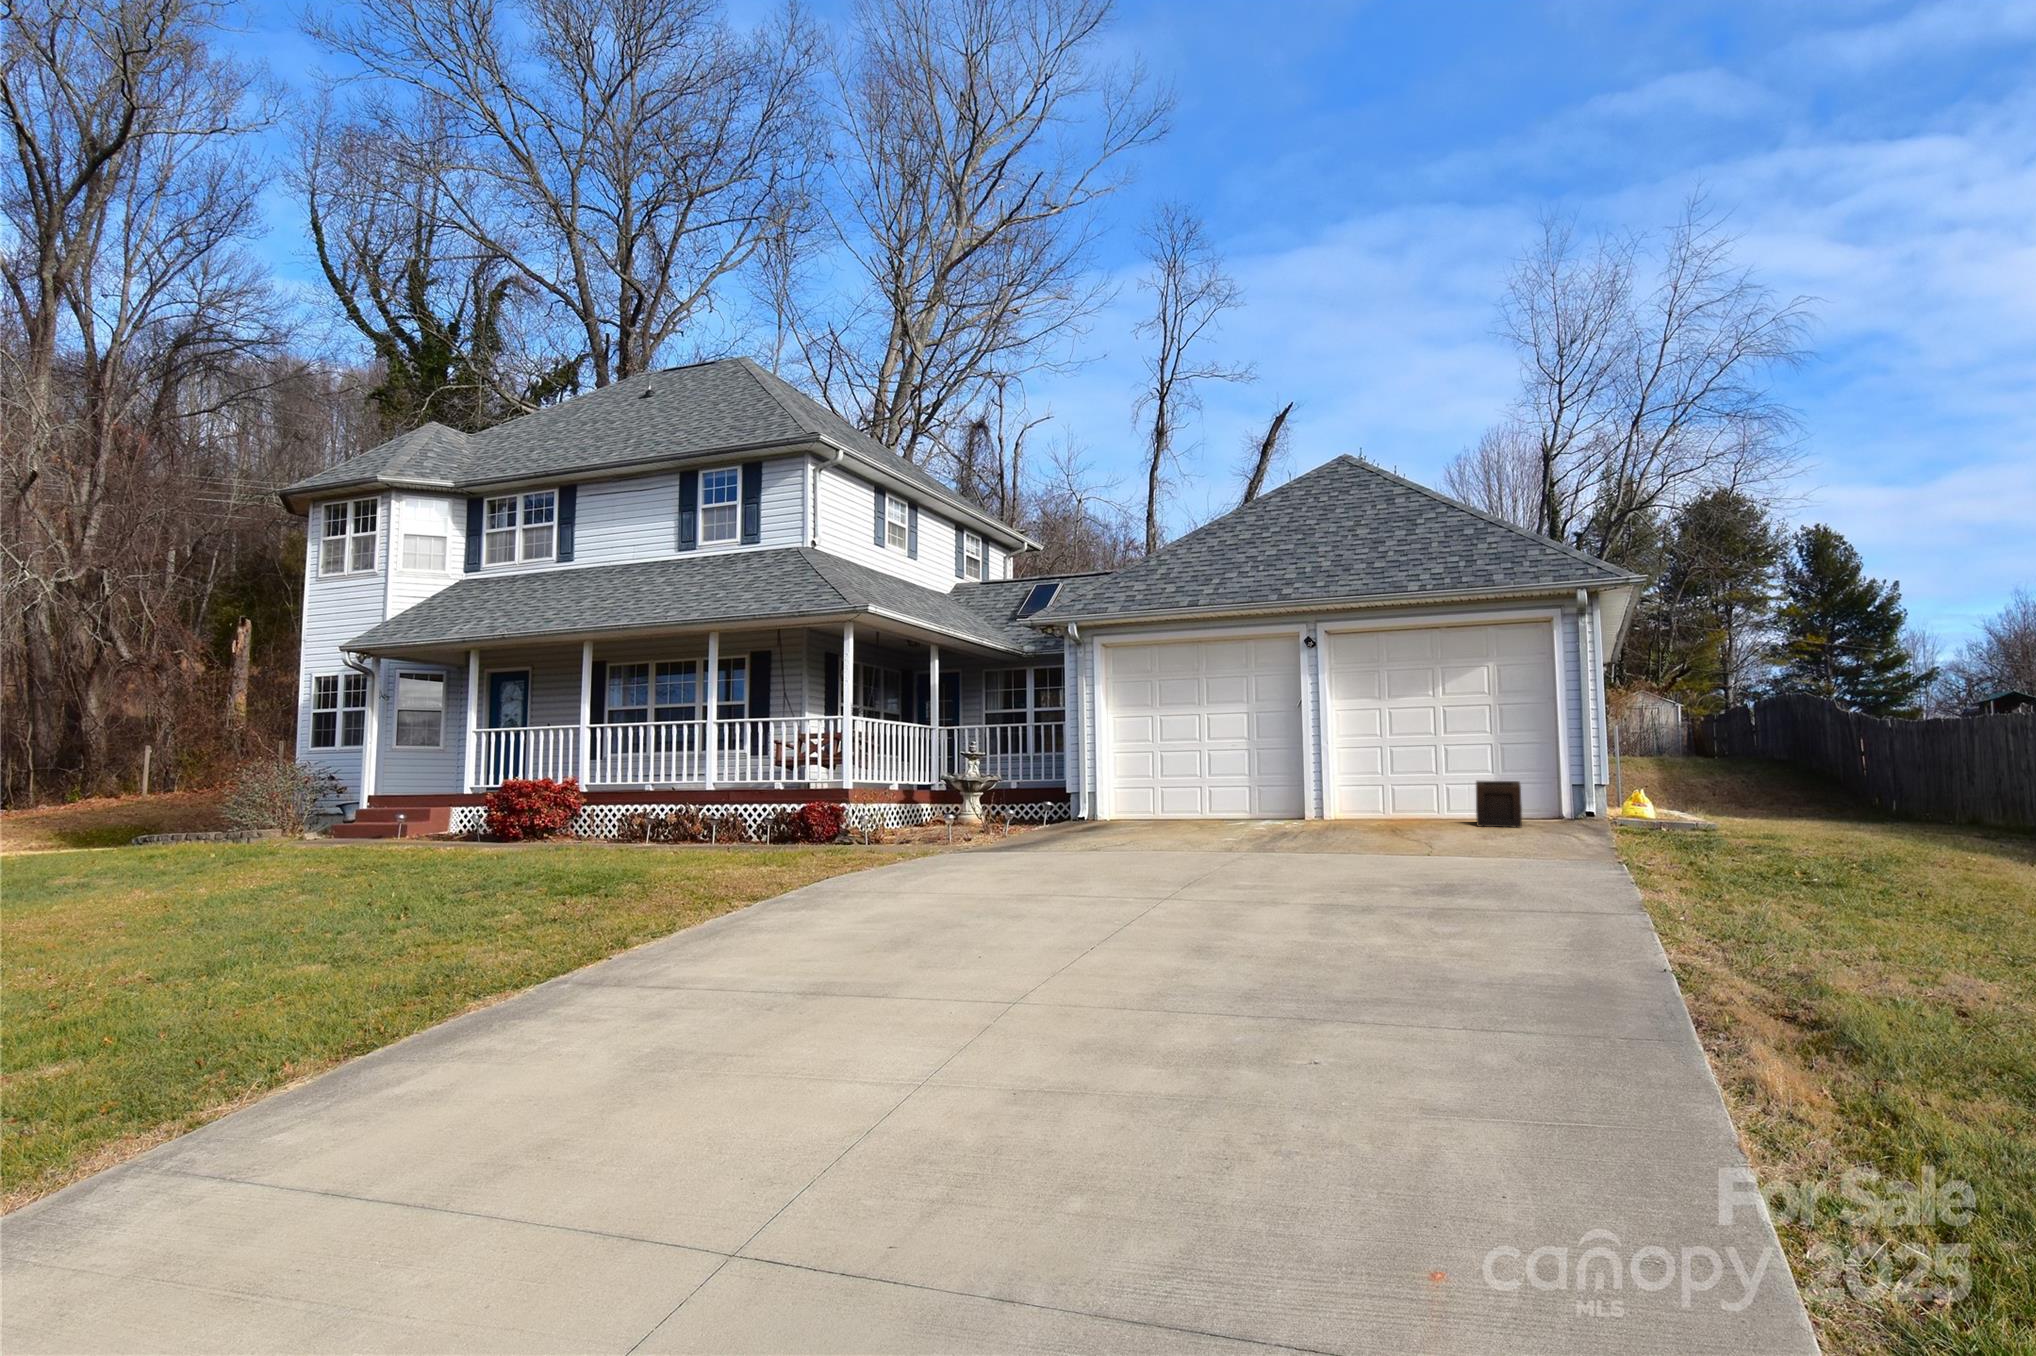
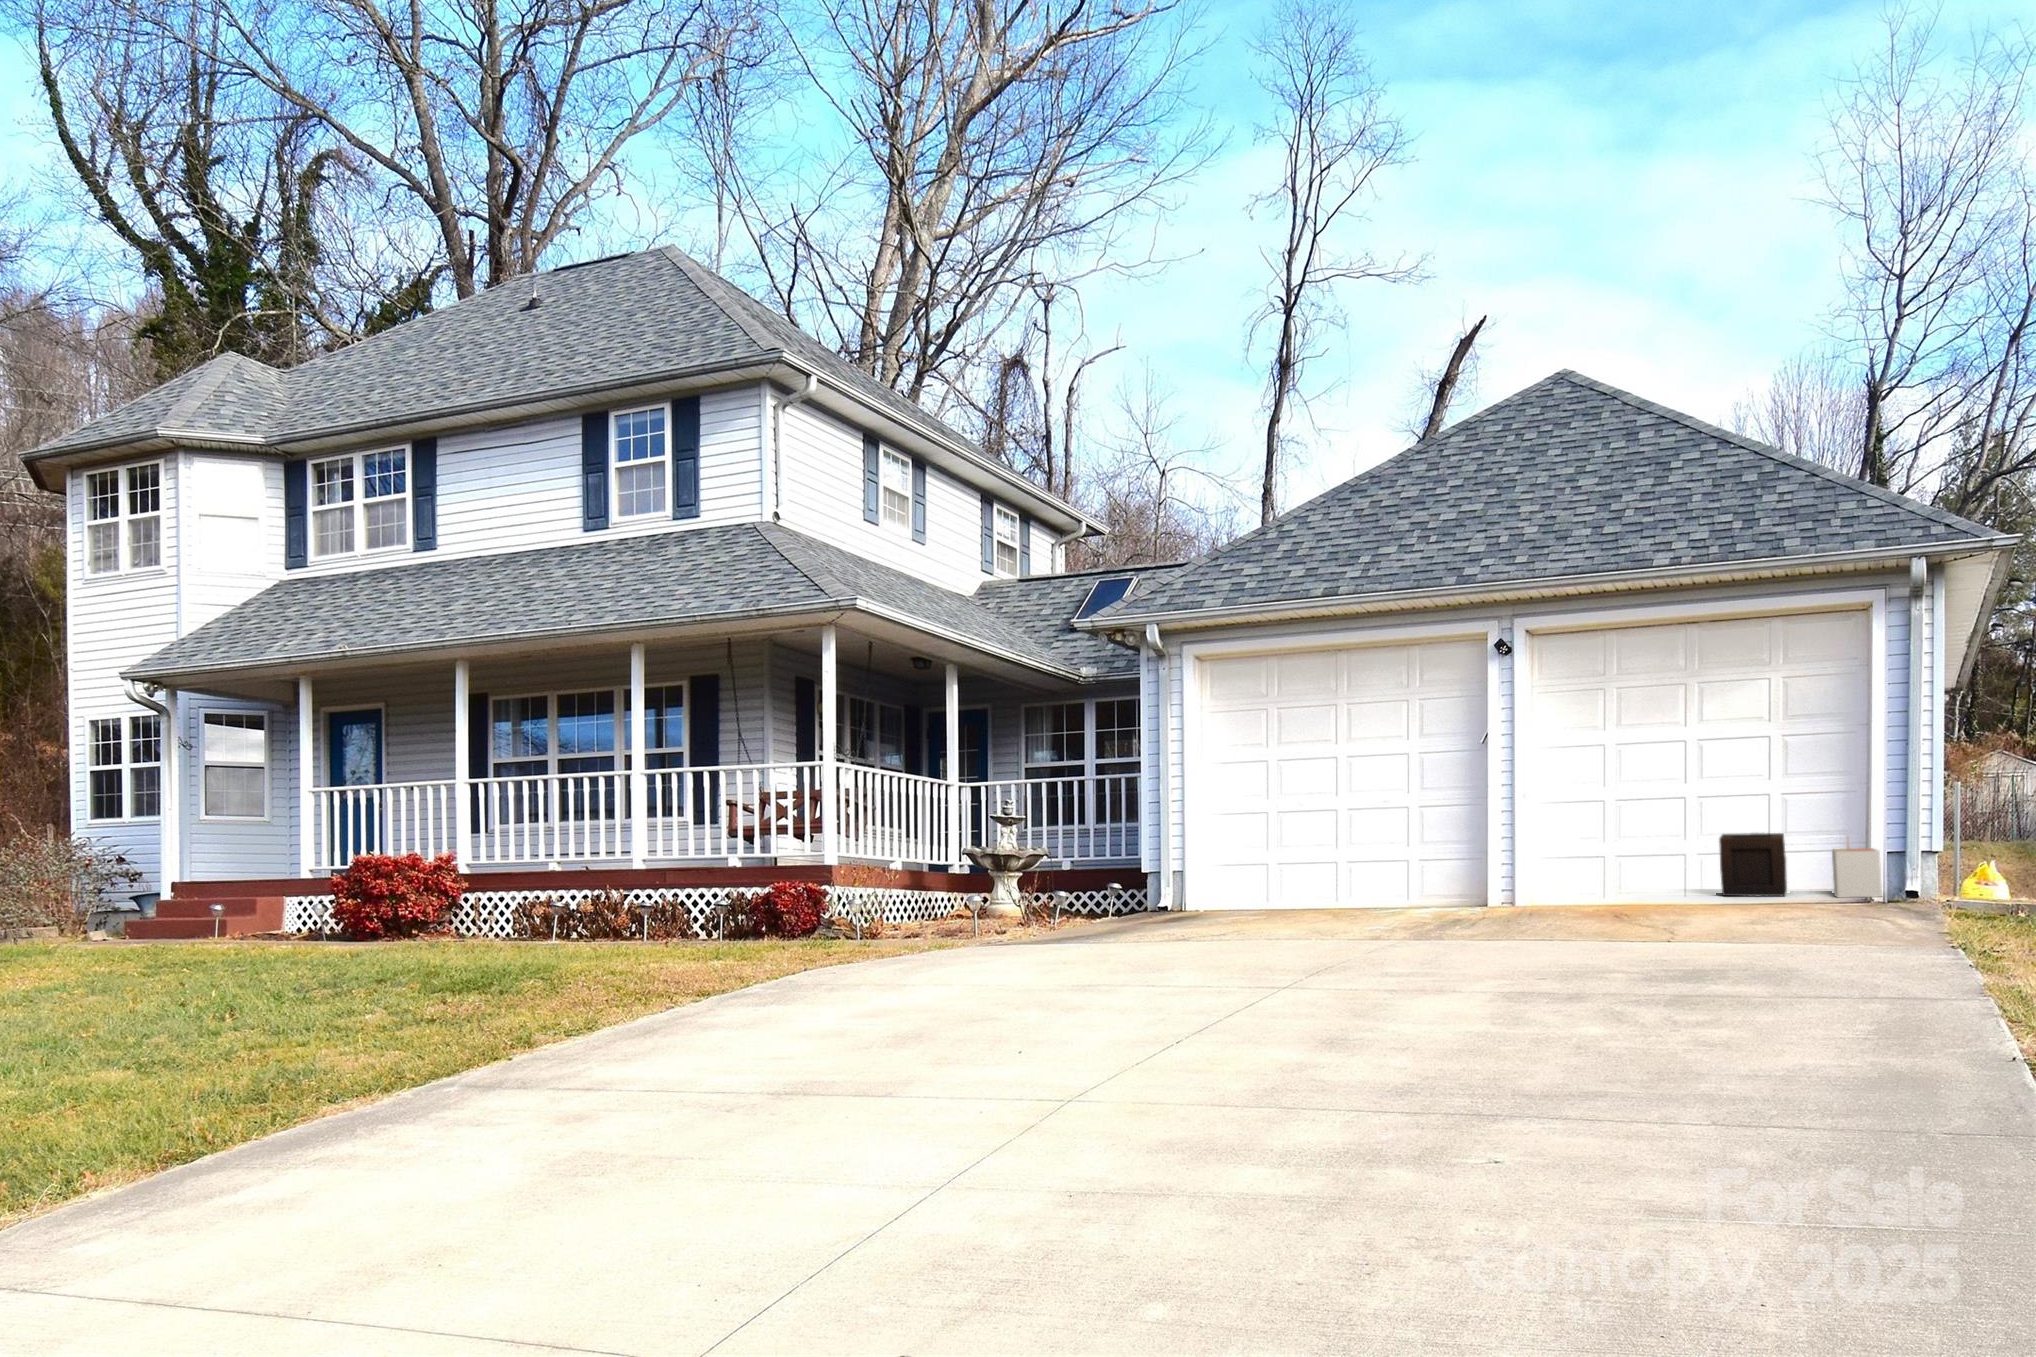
storage bin: none [1555,785,1591,830] -> present [1832,837,1882,898]

